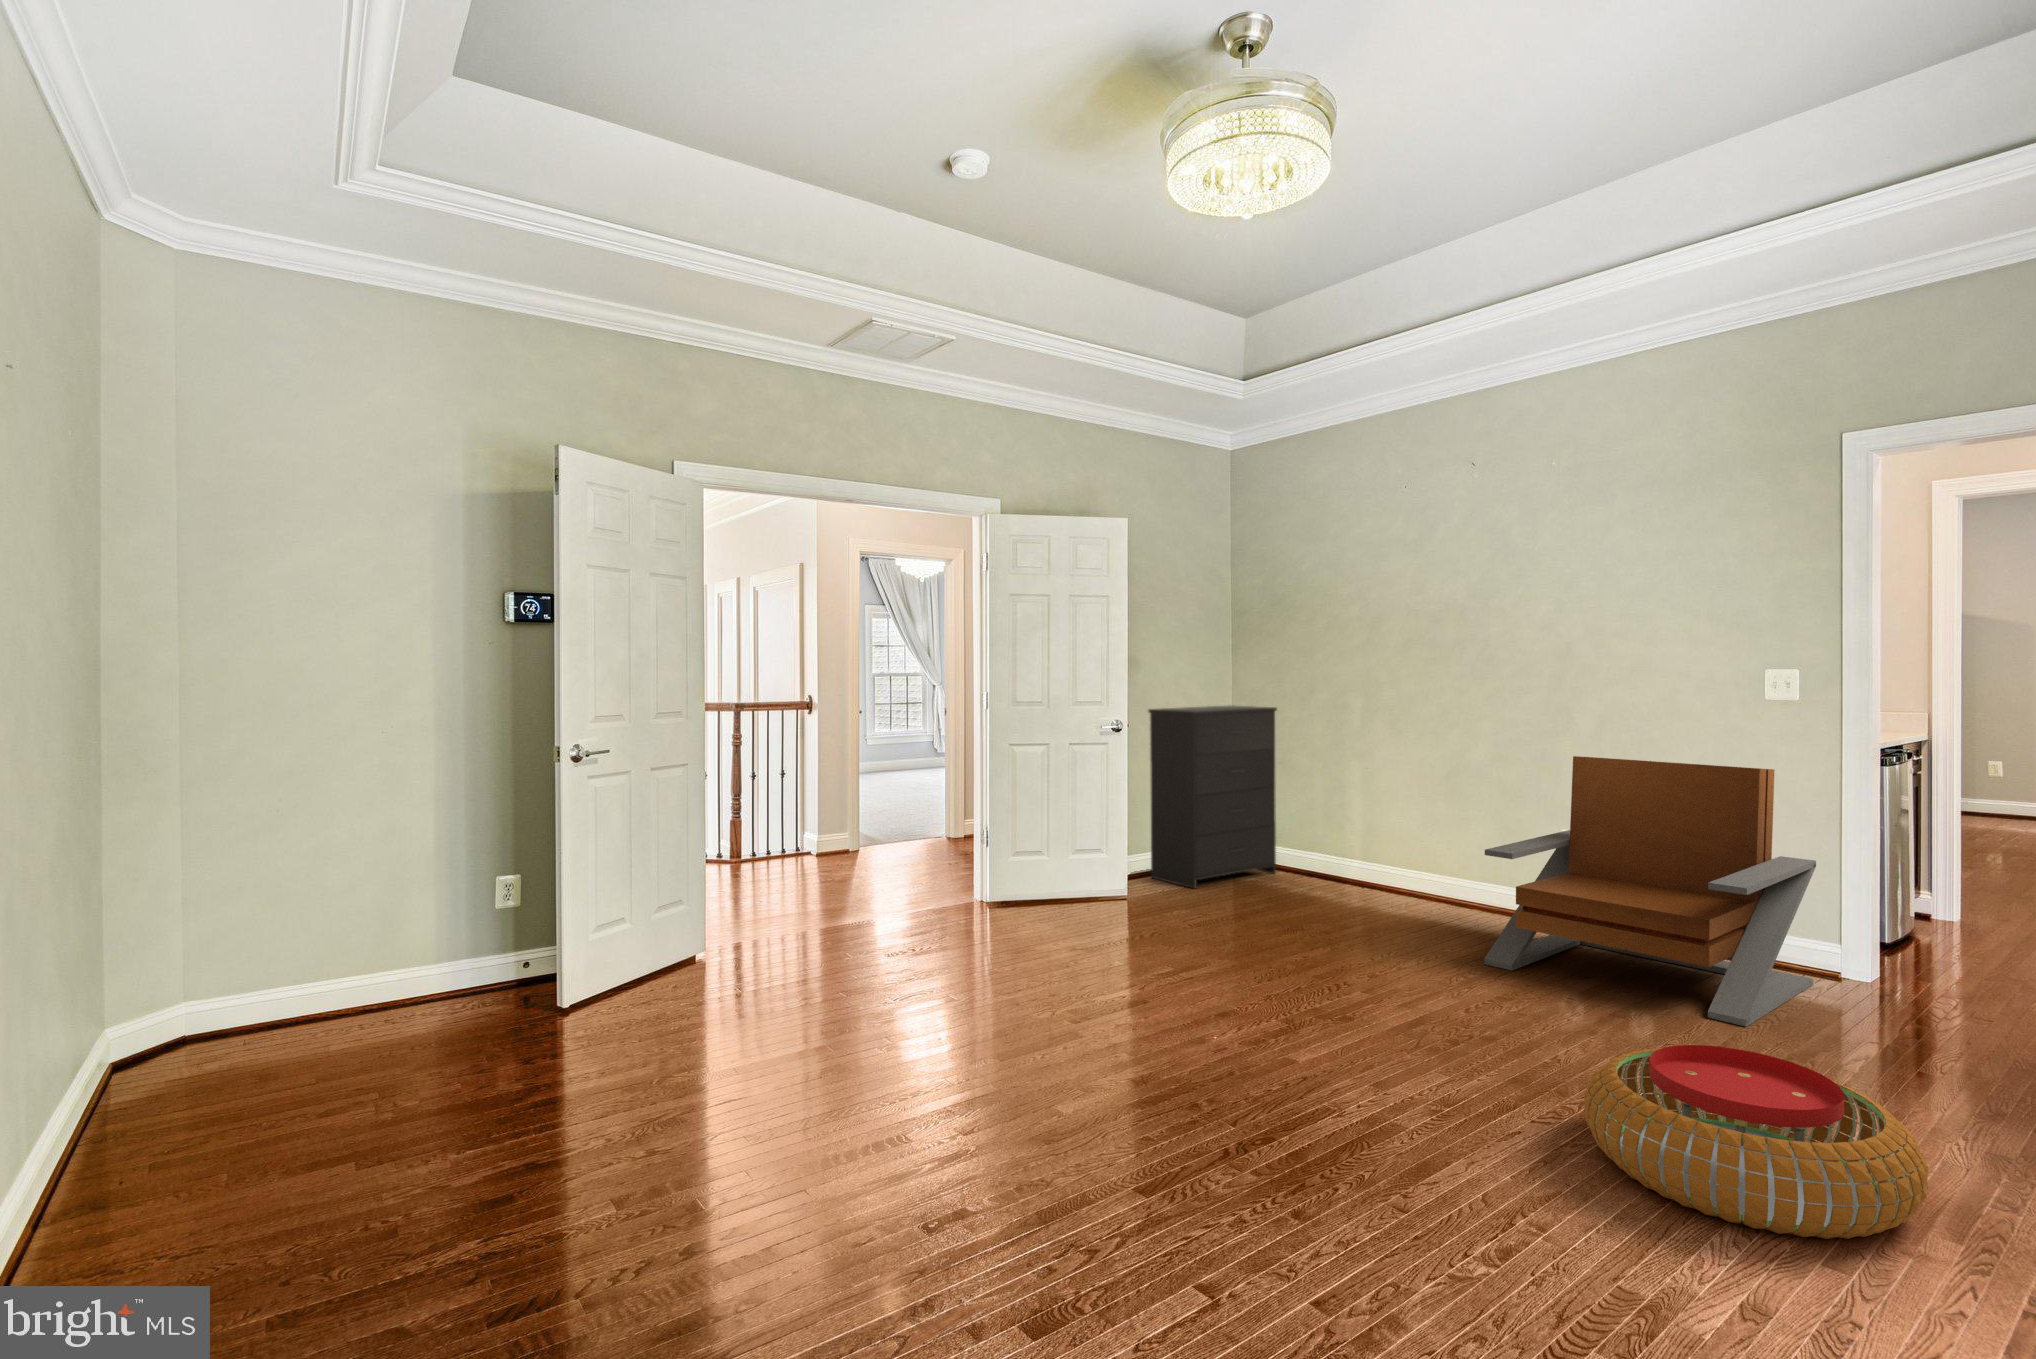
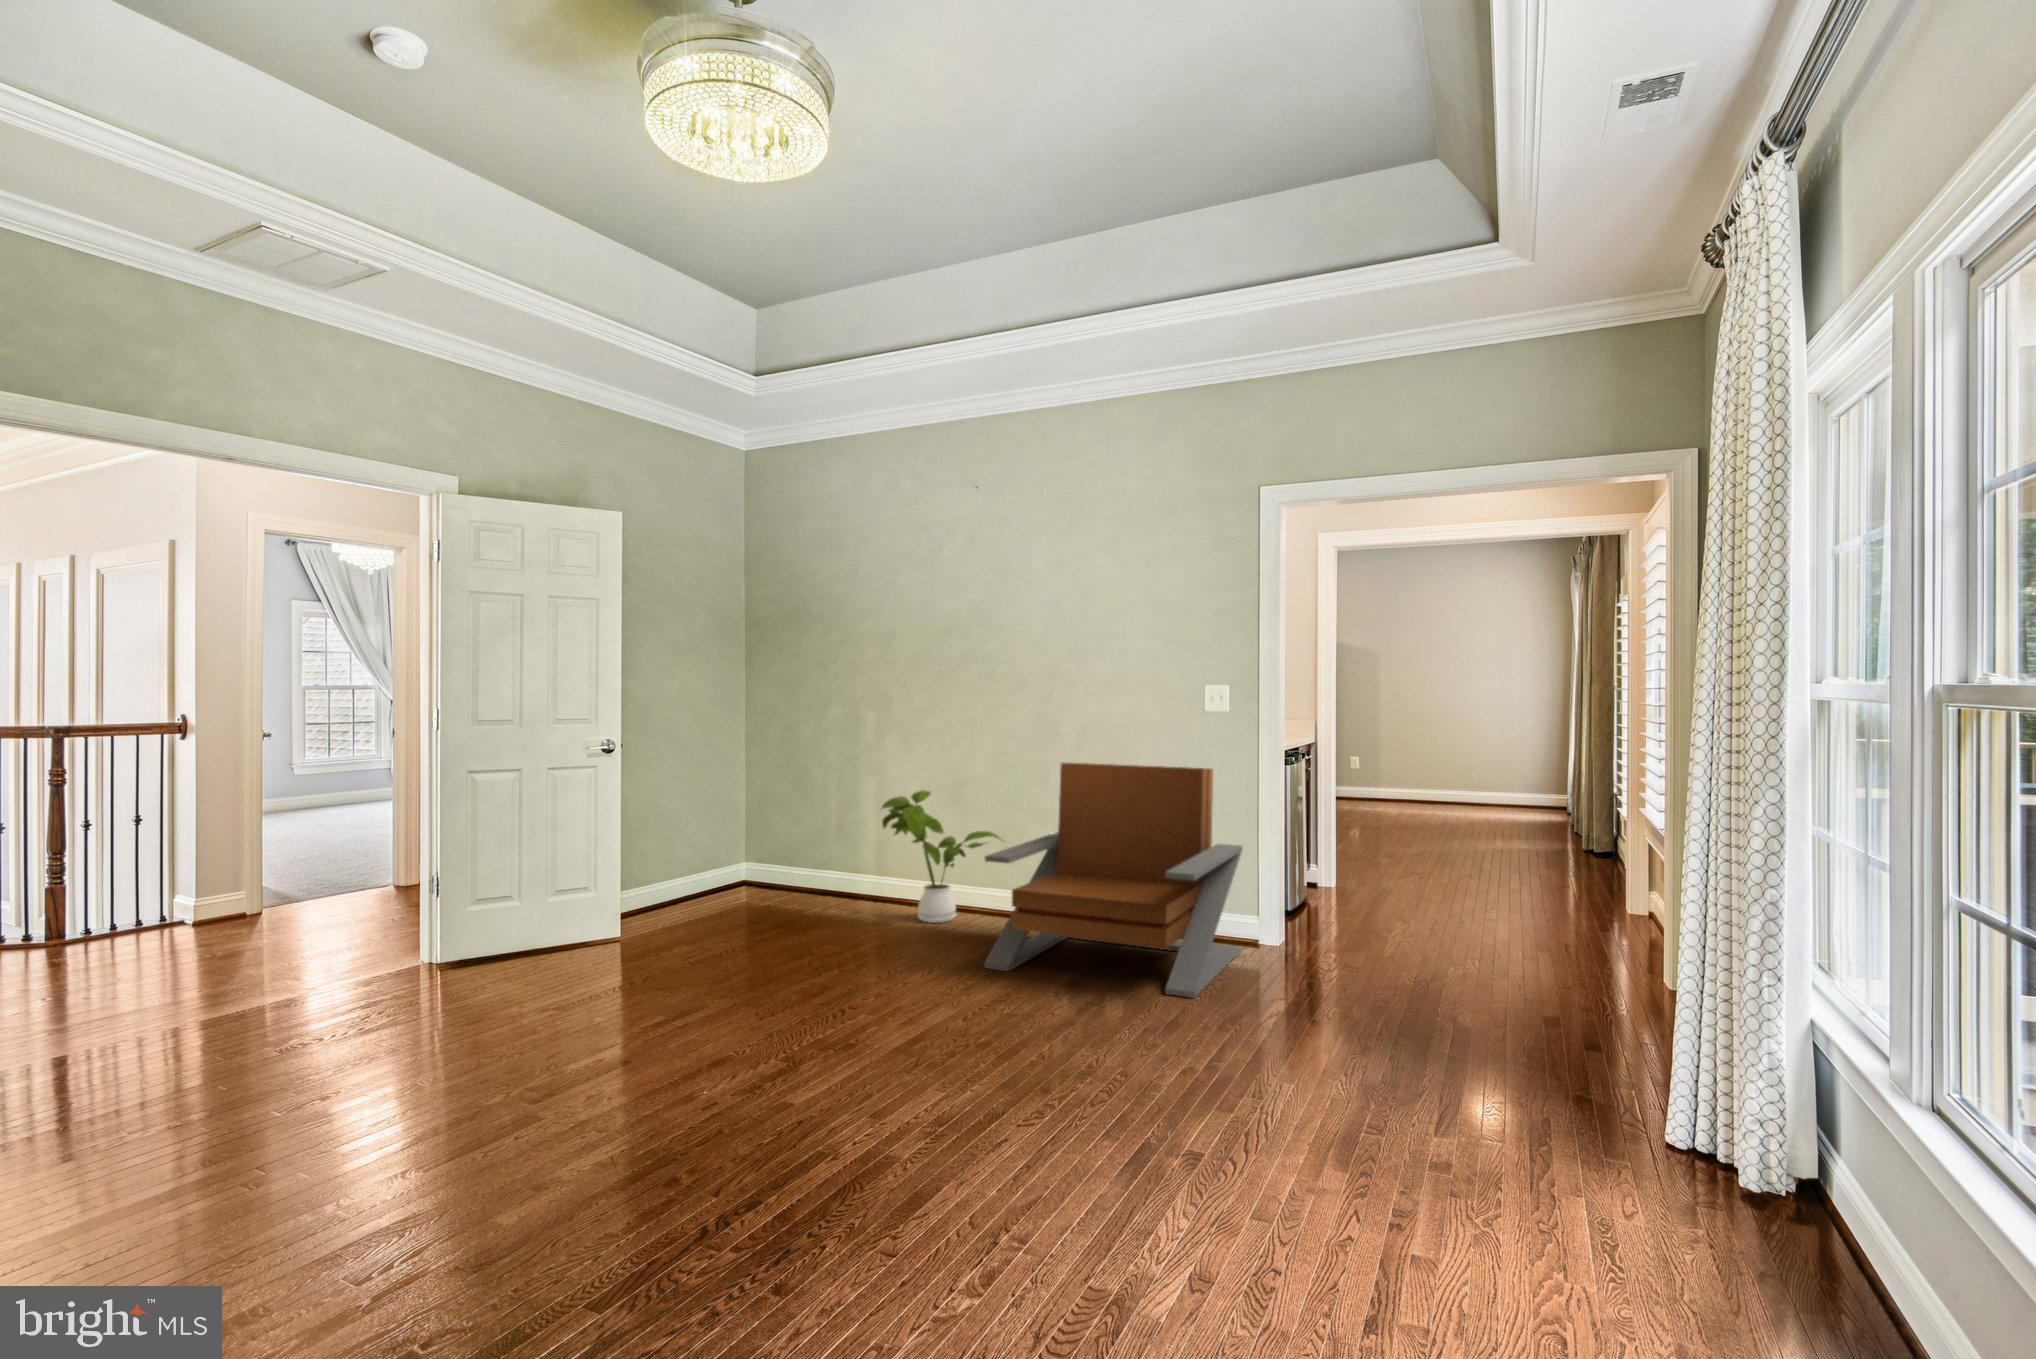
dresser: present [1148,705,1277,889] -> none [650,720,792,920]
house plant: none [1367,779,1507,914] -> present [882,790,1001,923]
pouf: present [1584,1045,1928,1239] -> none [1064,1026,1323,1194]

